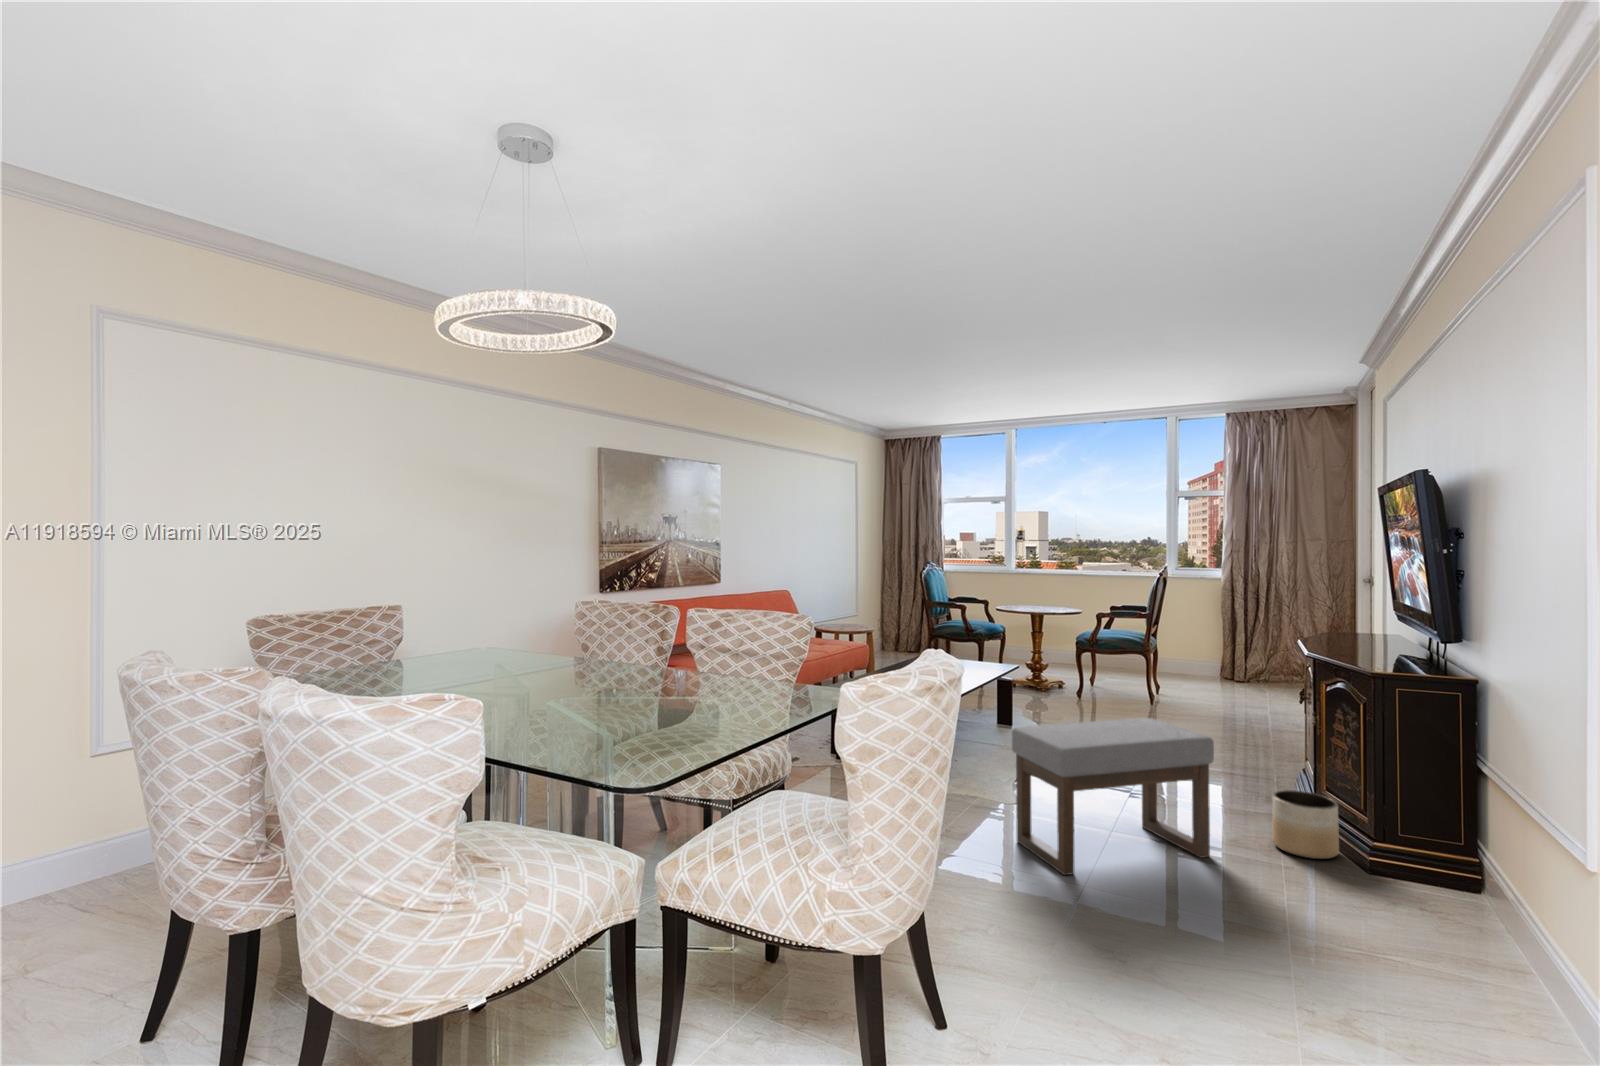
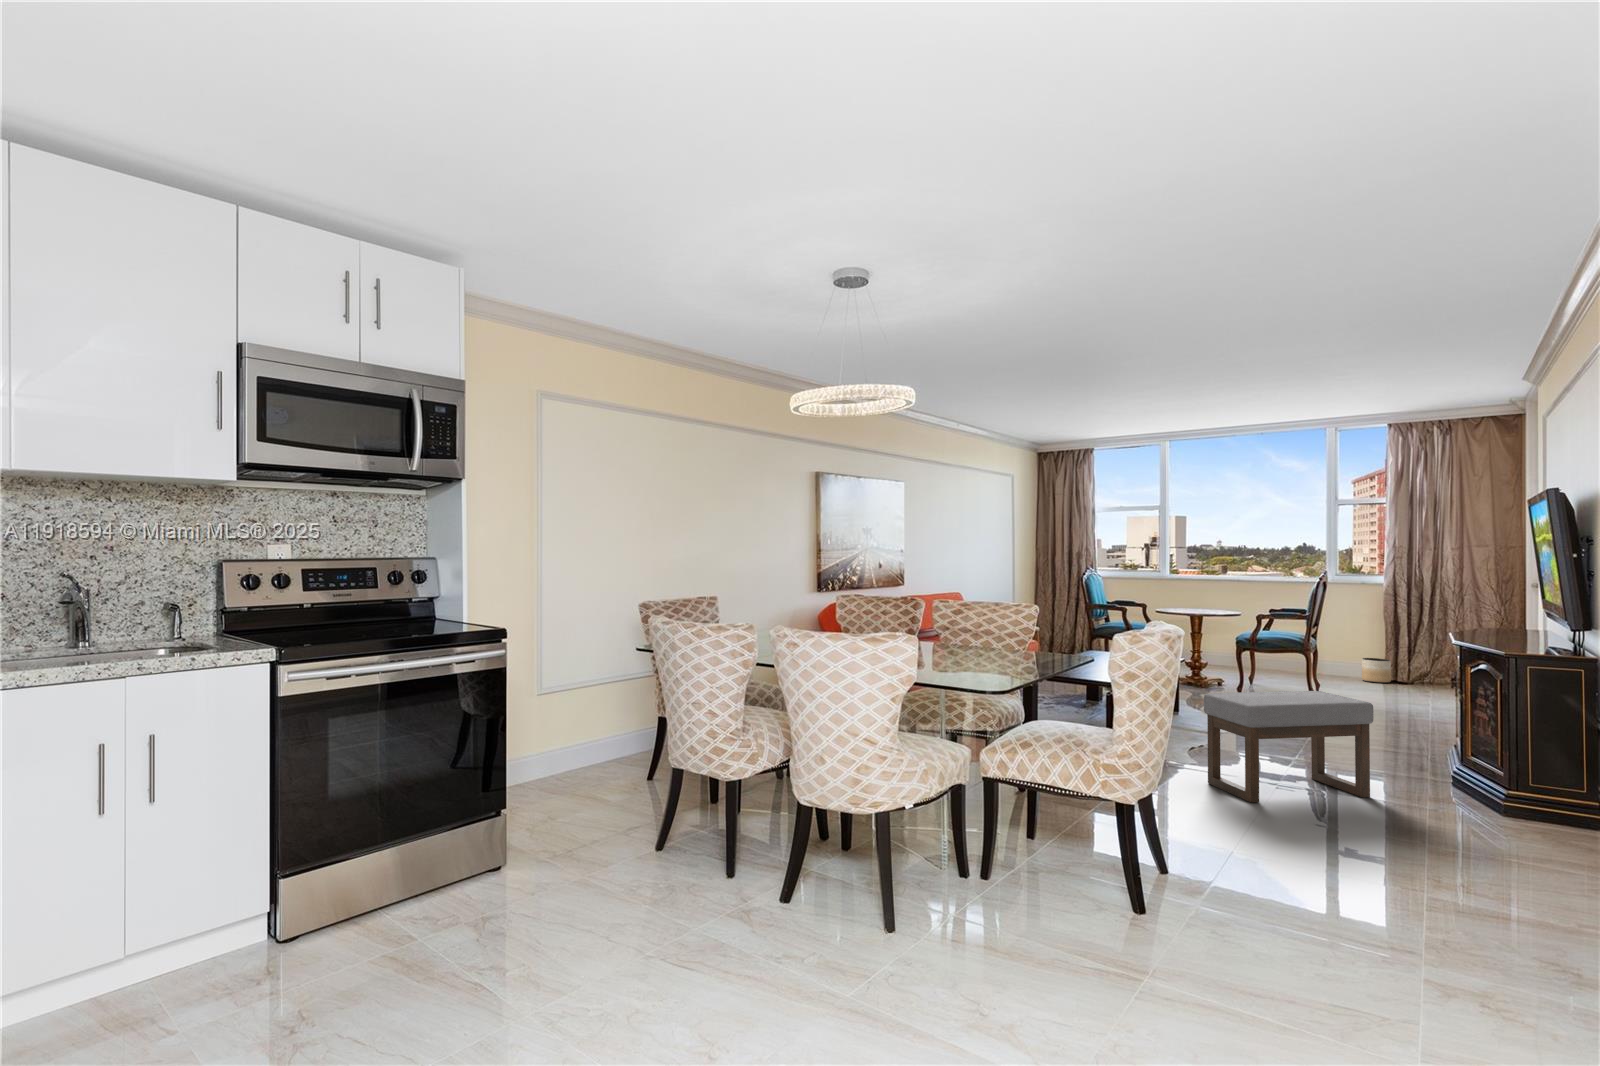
planter: present [1272,790,1339,859] -> present [1362,658,1391,683]

